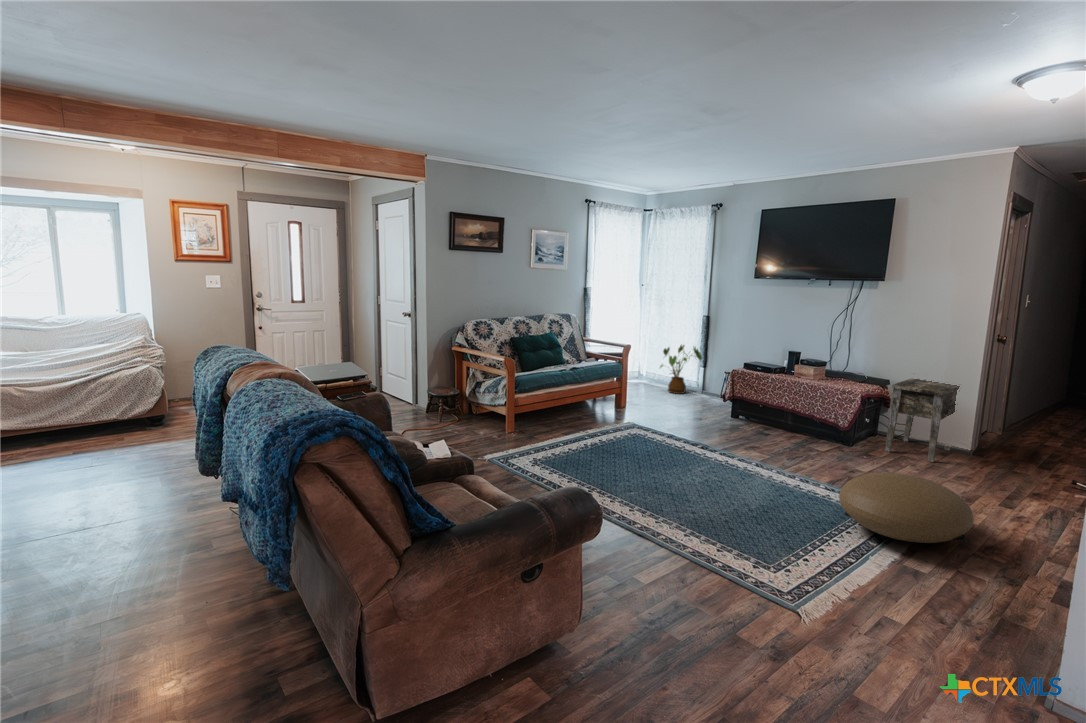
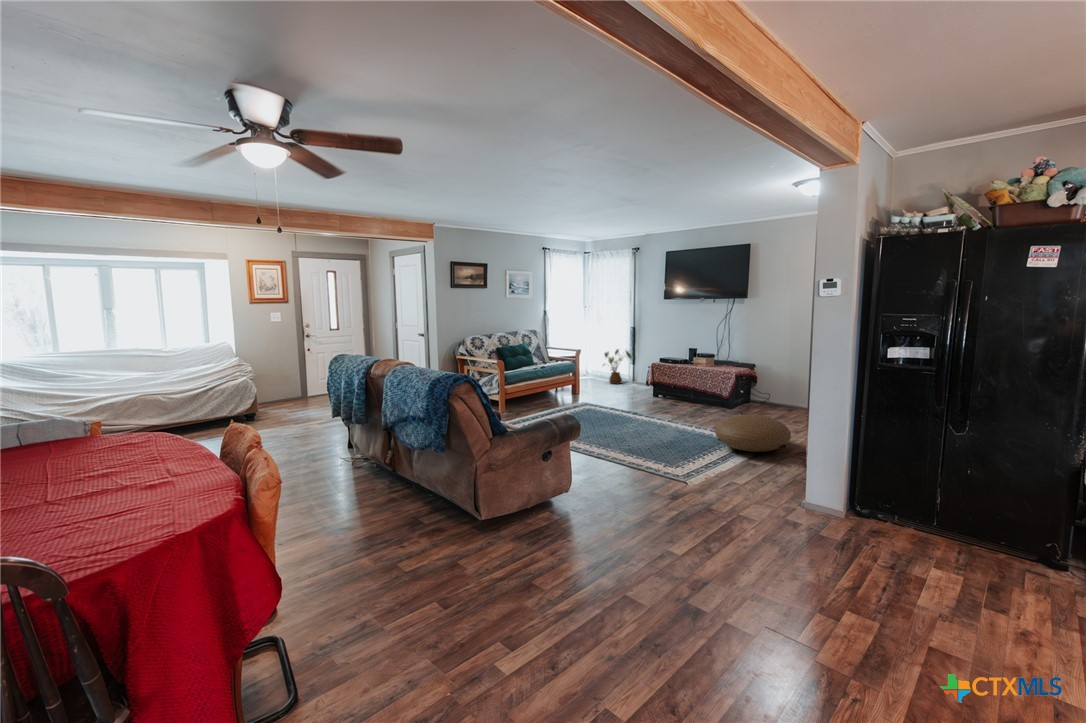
side table: present [885,378,960,462] -> none [752,361,798,414]

